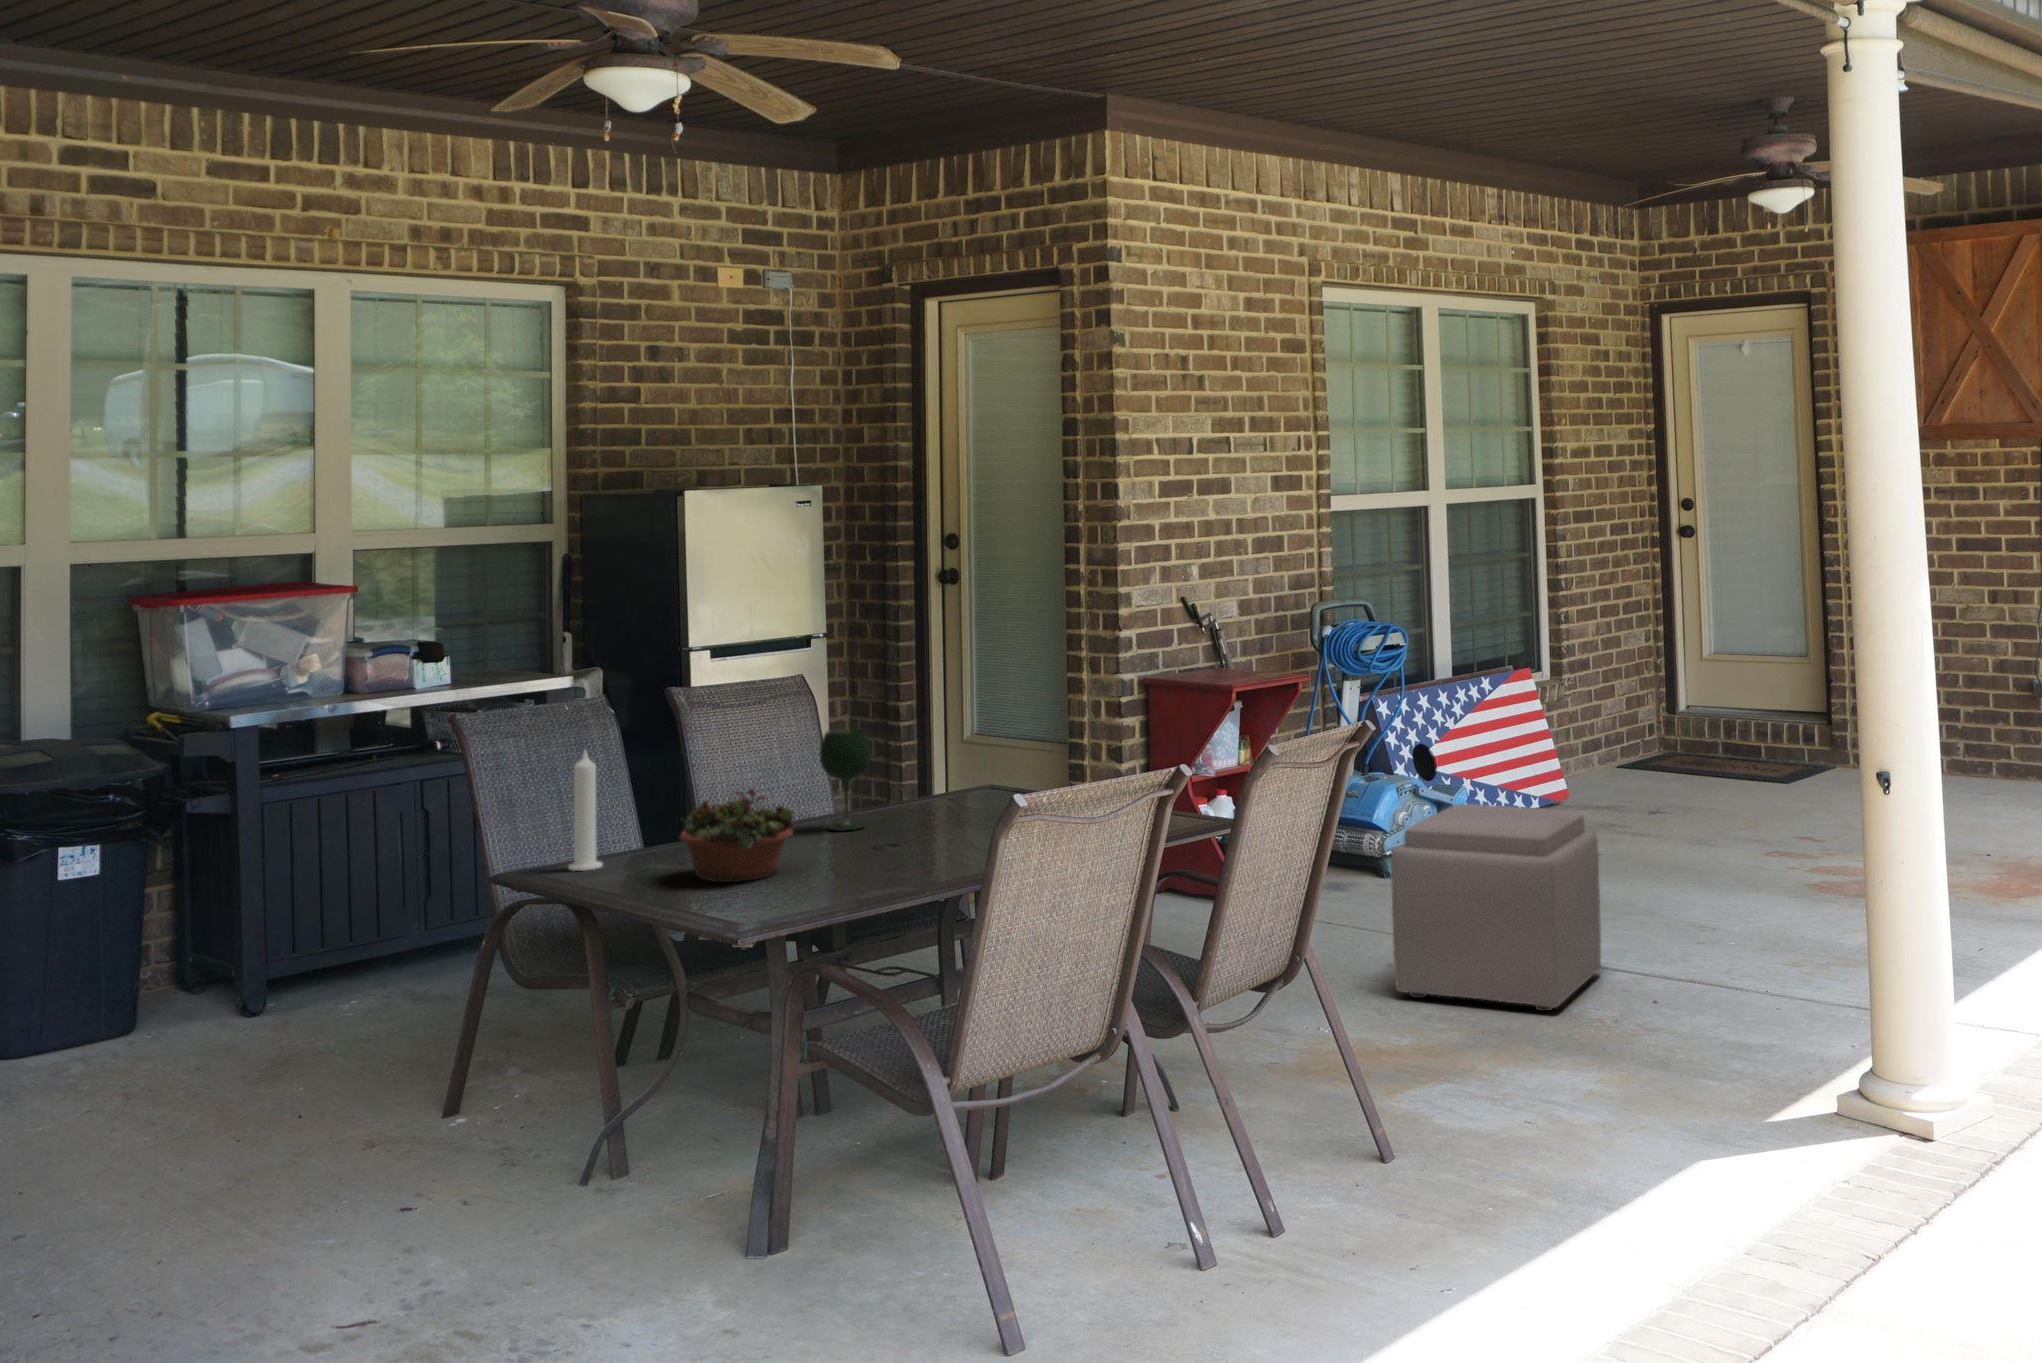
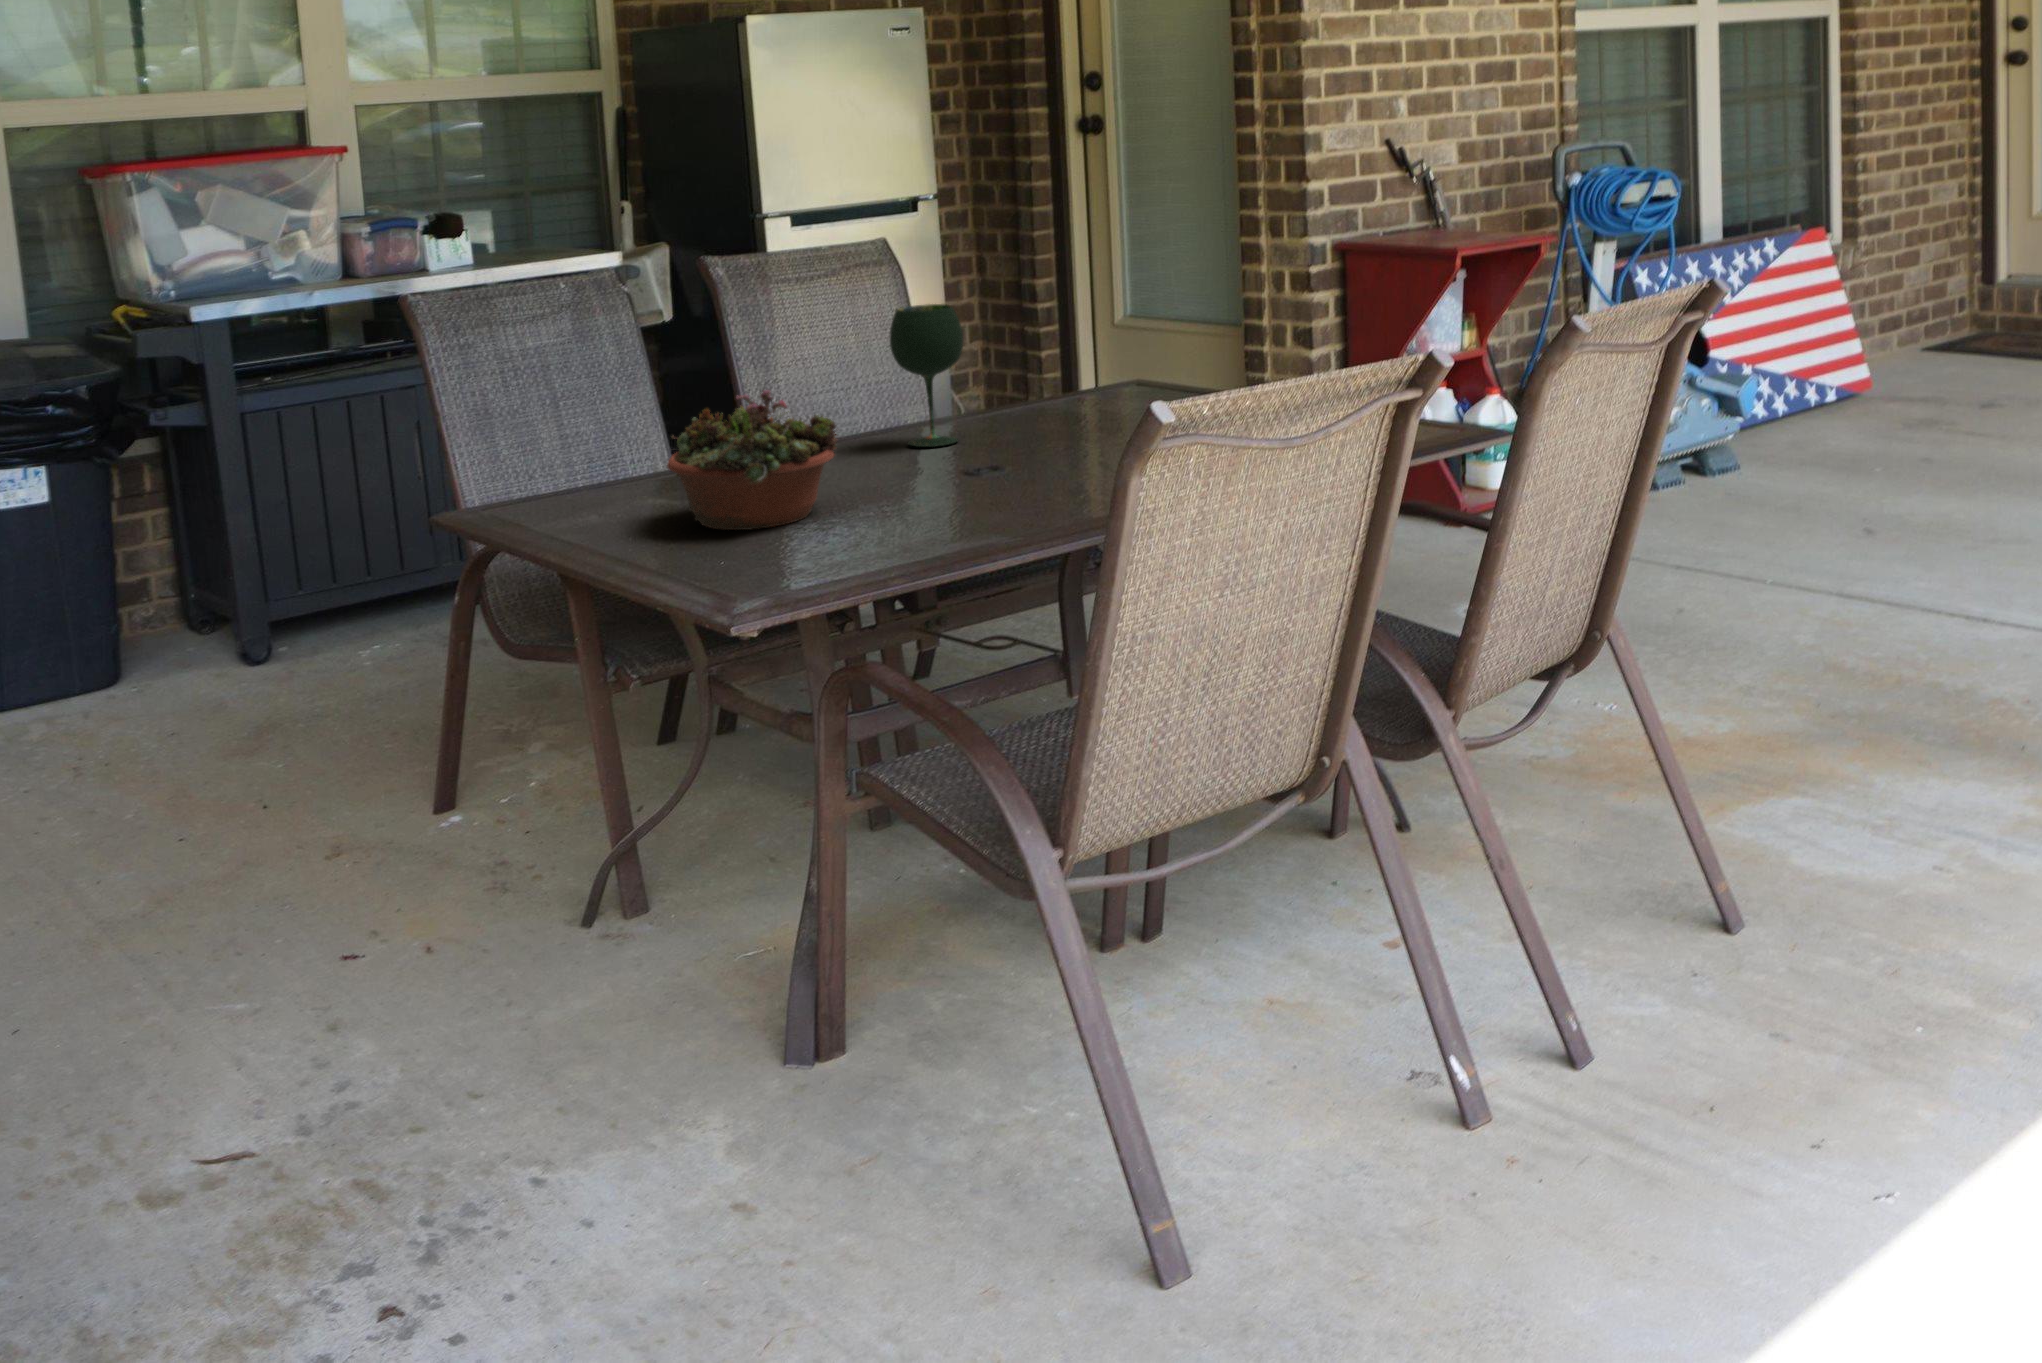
candle: present [568,750,602,871] -> none [529,337,581,509]
ottoman: present [1391,804,1601,1011] -> none [1714,398,2018,689]

